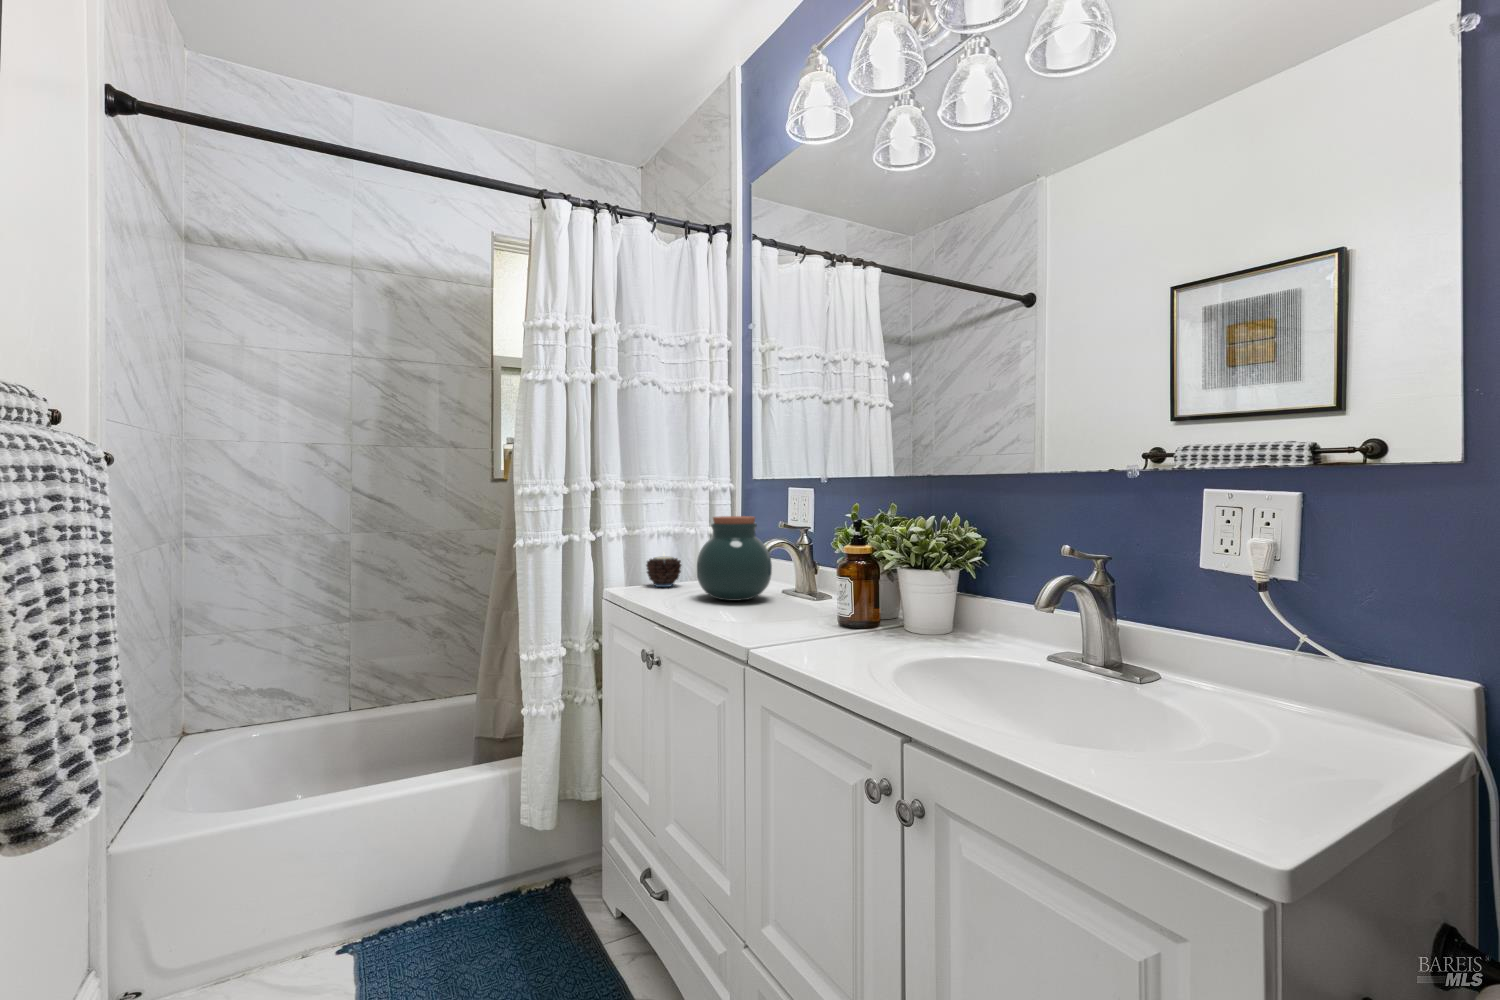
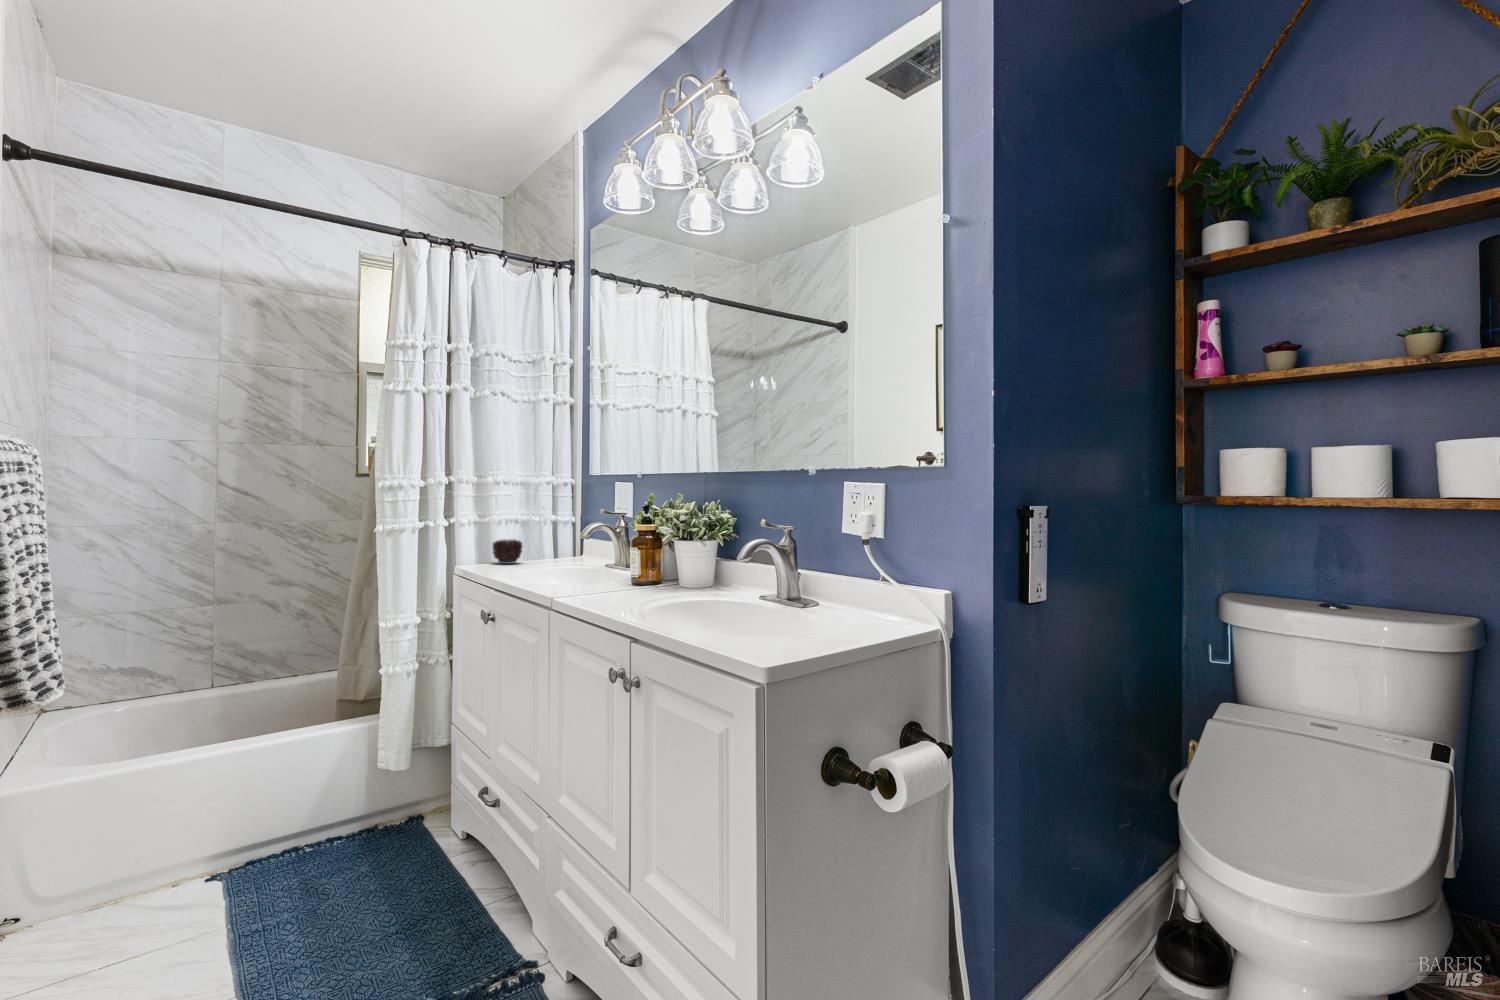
jar: present [697,516,772,601] -> none [530,505,593,571]

